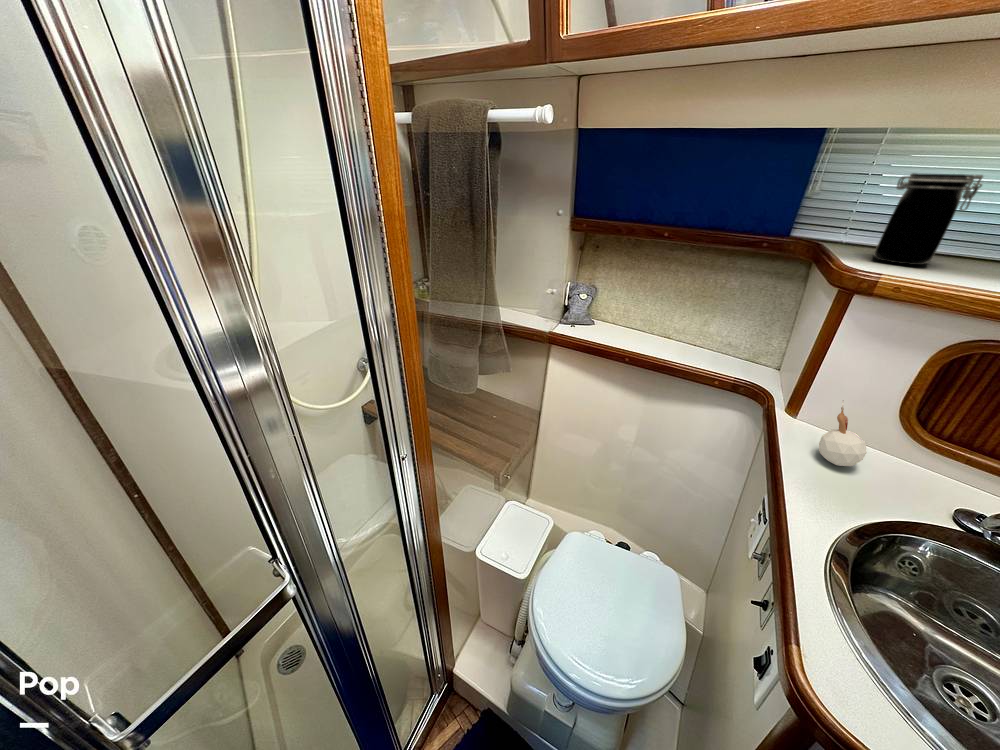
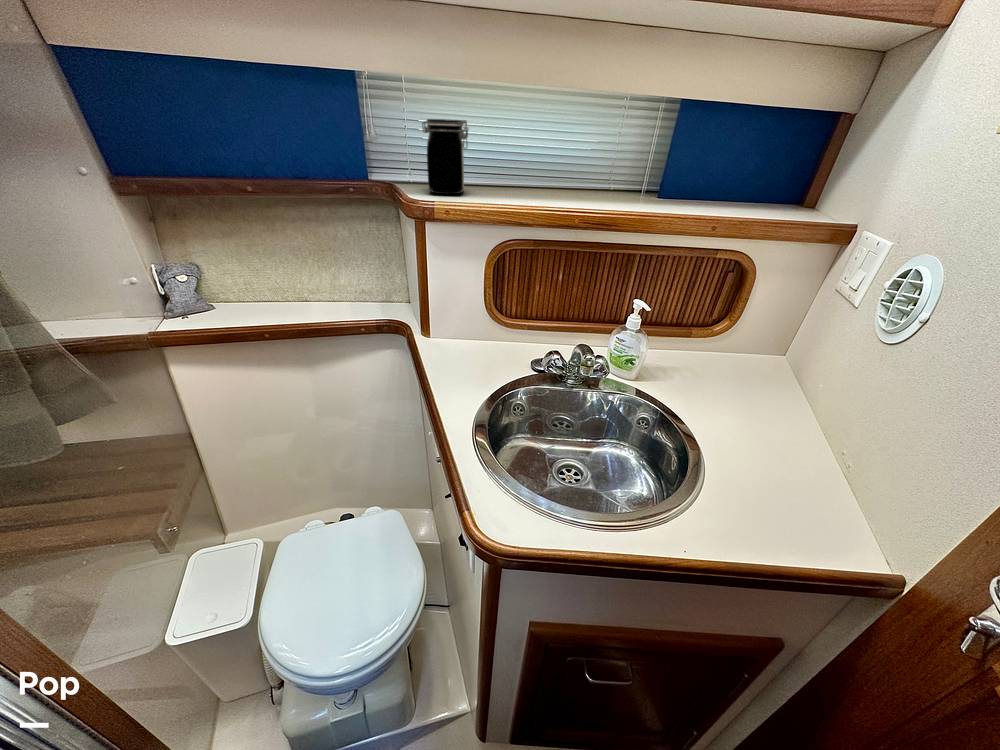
candle: present [819,401,867,466] -> none [448,311,477,362]

